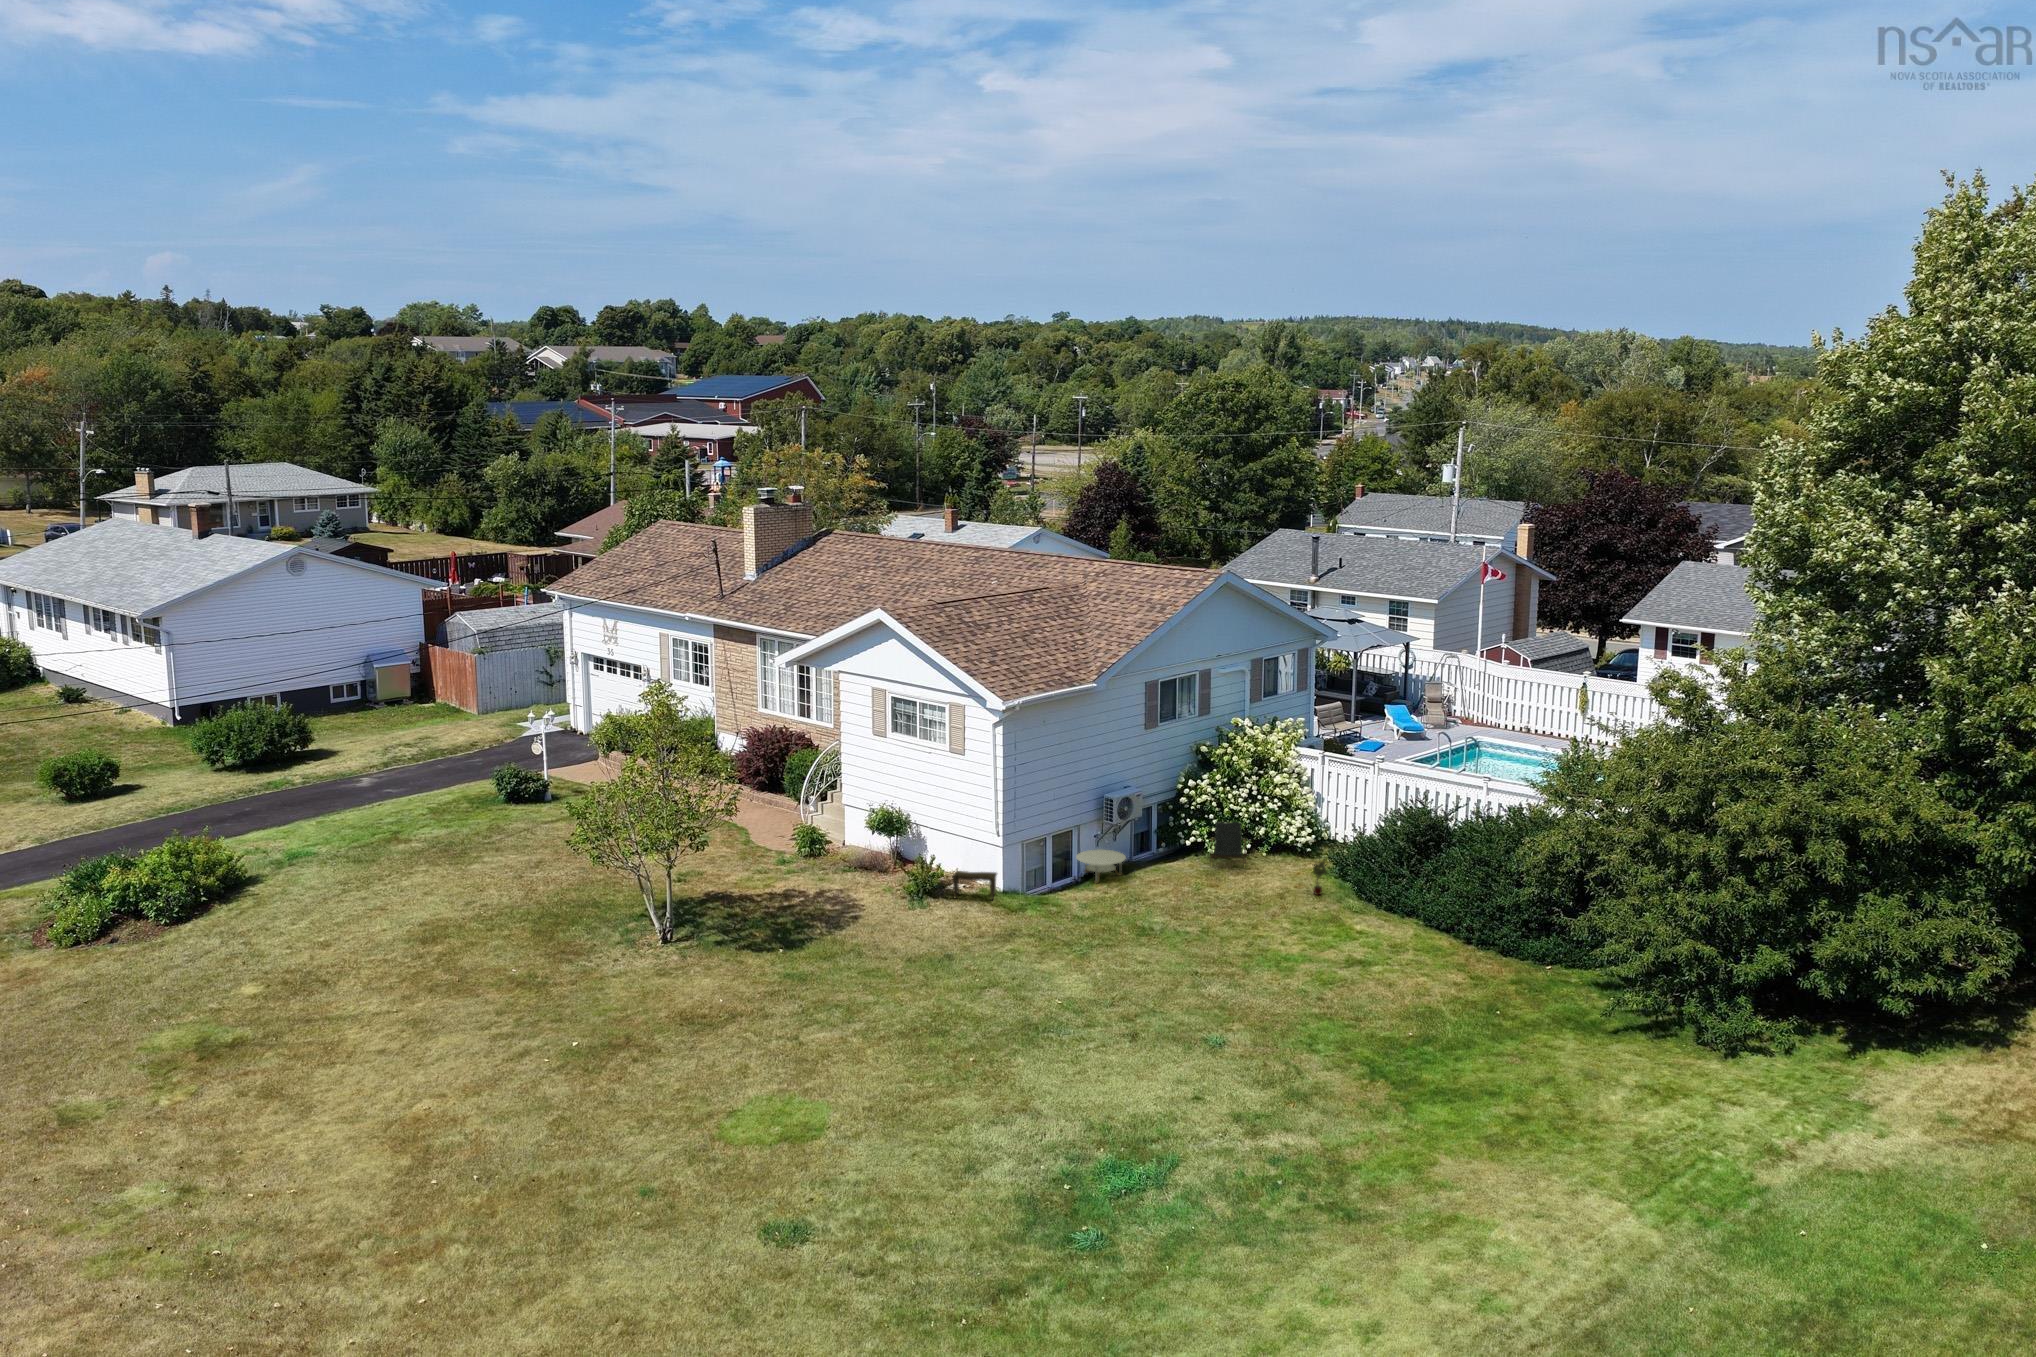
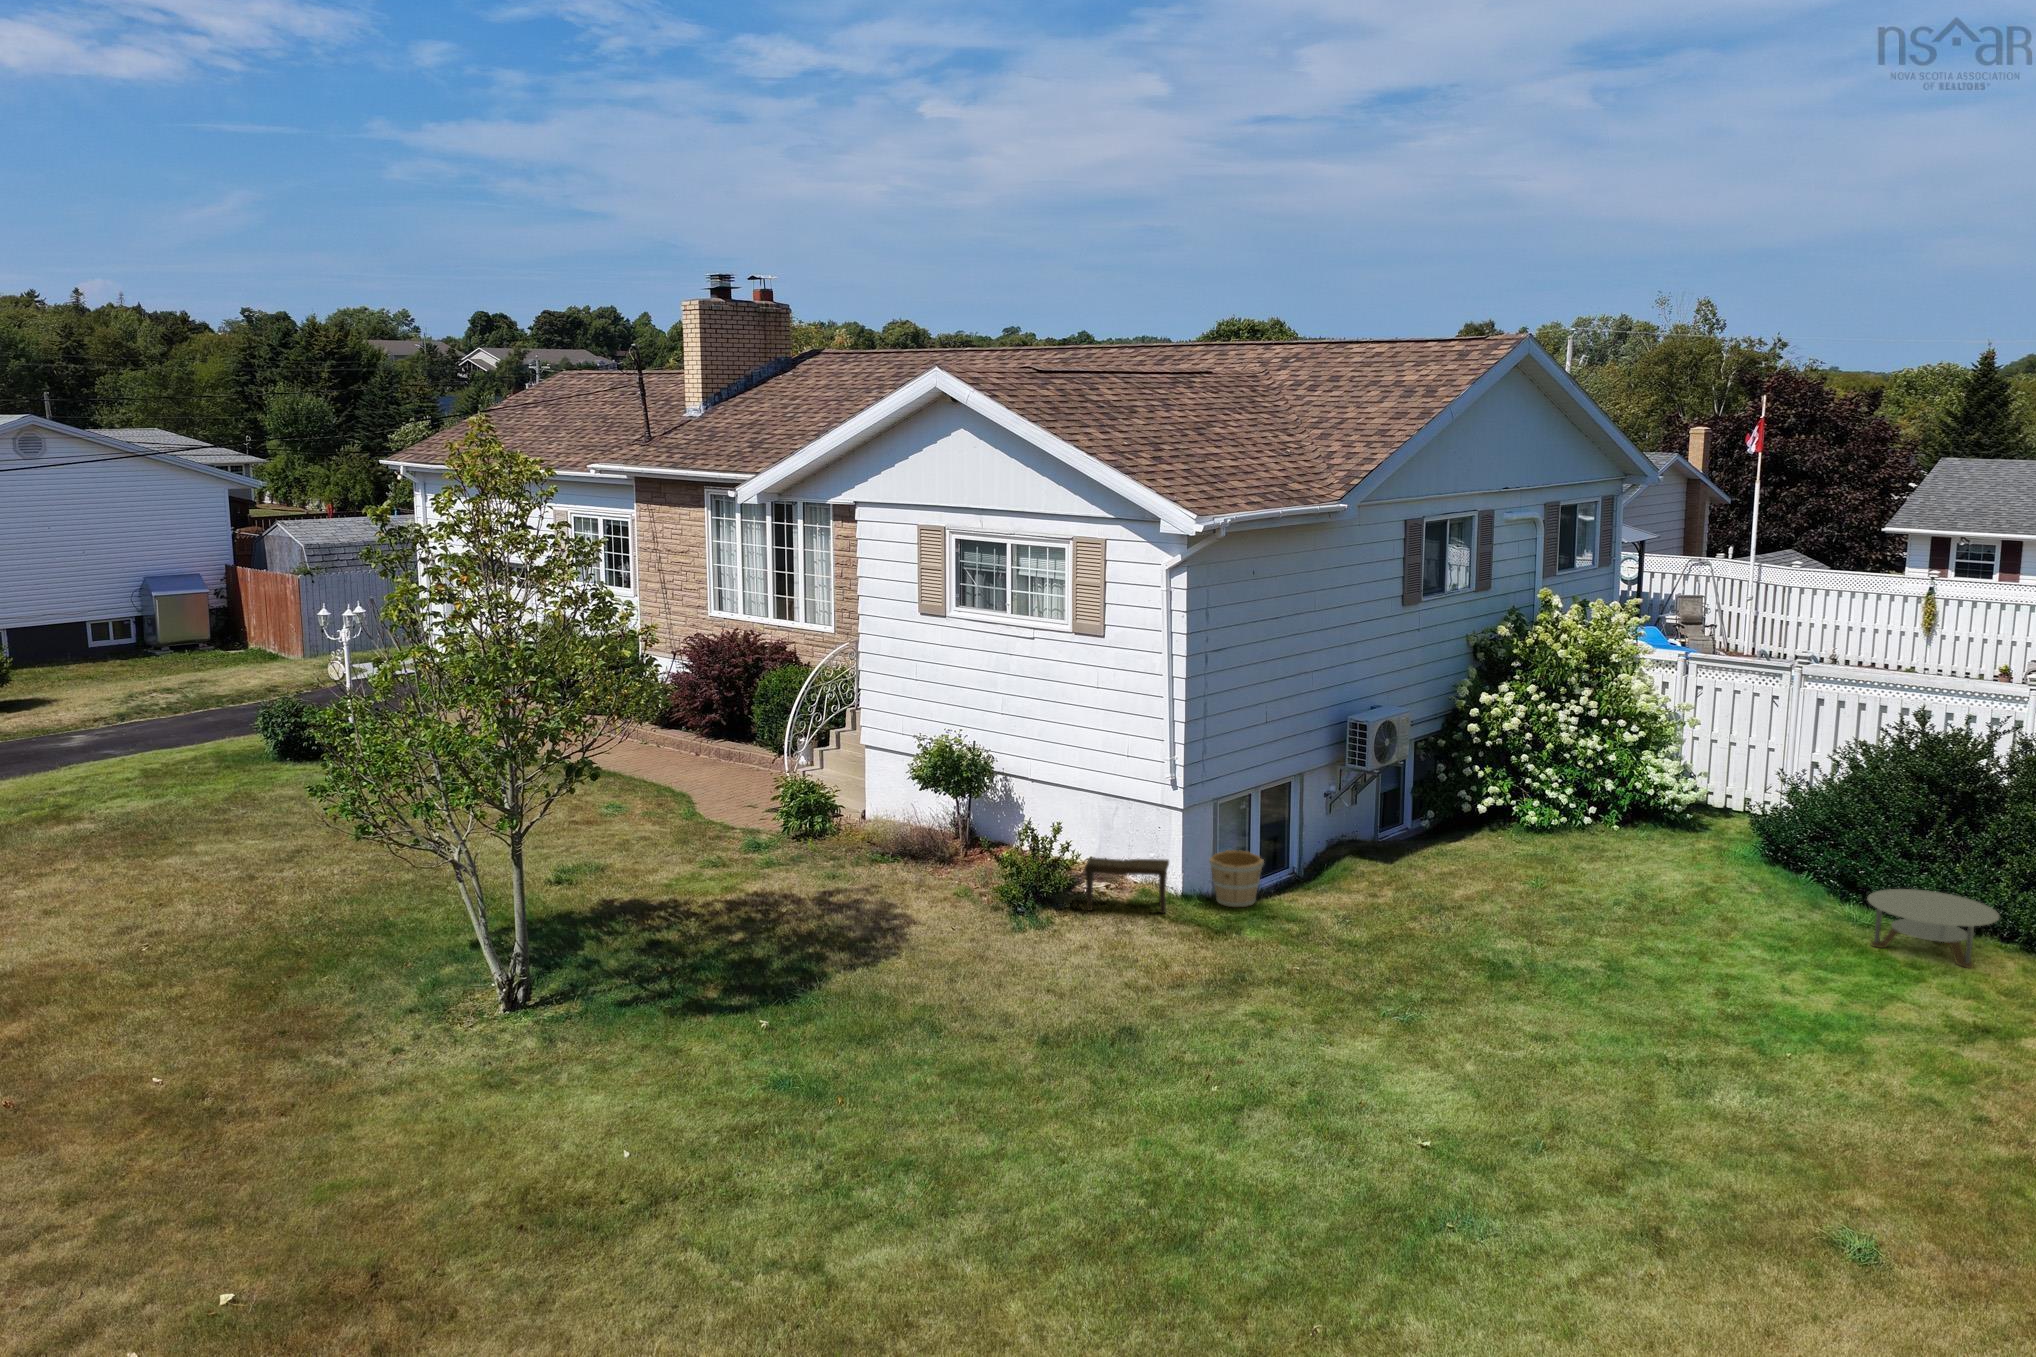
lounge chair: present [1210,821,1246,865] -> none [1535,767,1608,852]
round table: present [1076,849,1126,884] -> present [1867,889,1999,968]
potted tree: present [1312,857,1332,895] -> none [1765,819,1819,897]
wooden bucket: none [1018,867,1046,898] -> present [1209,850,1264,907]

